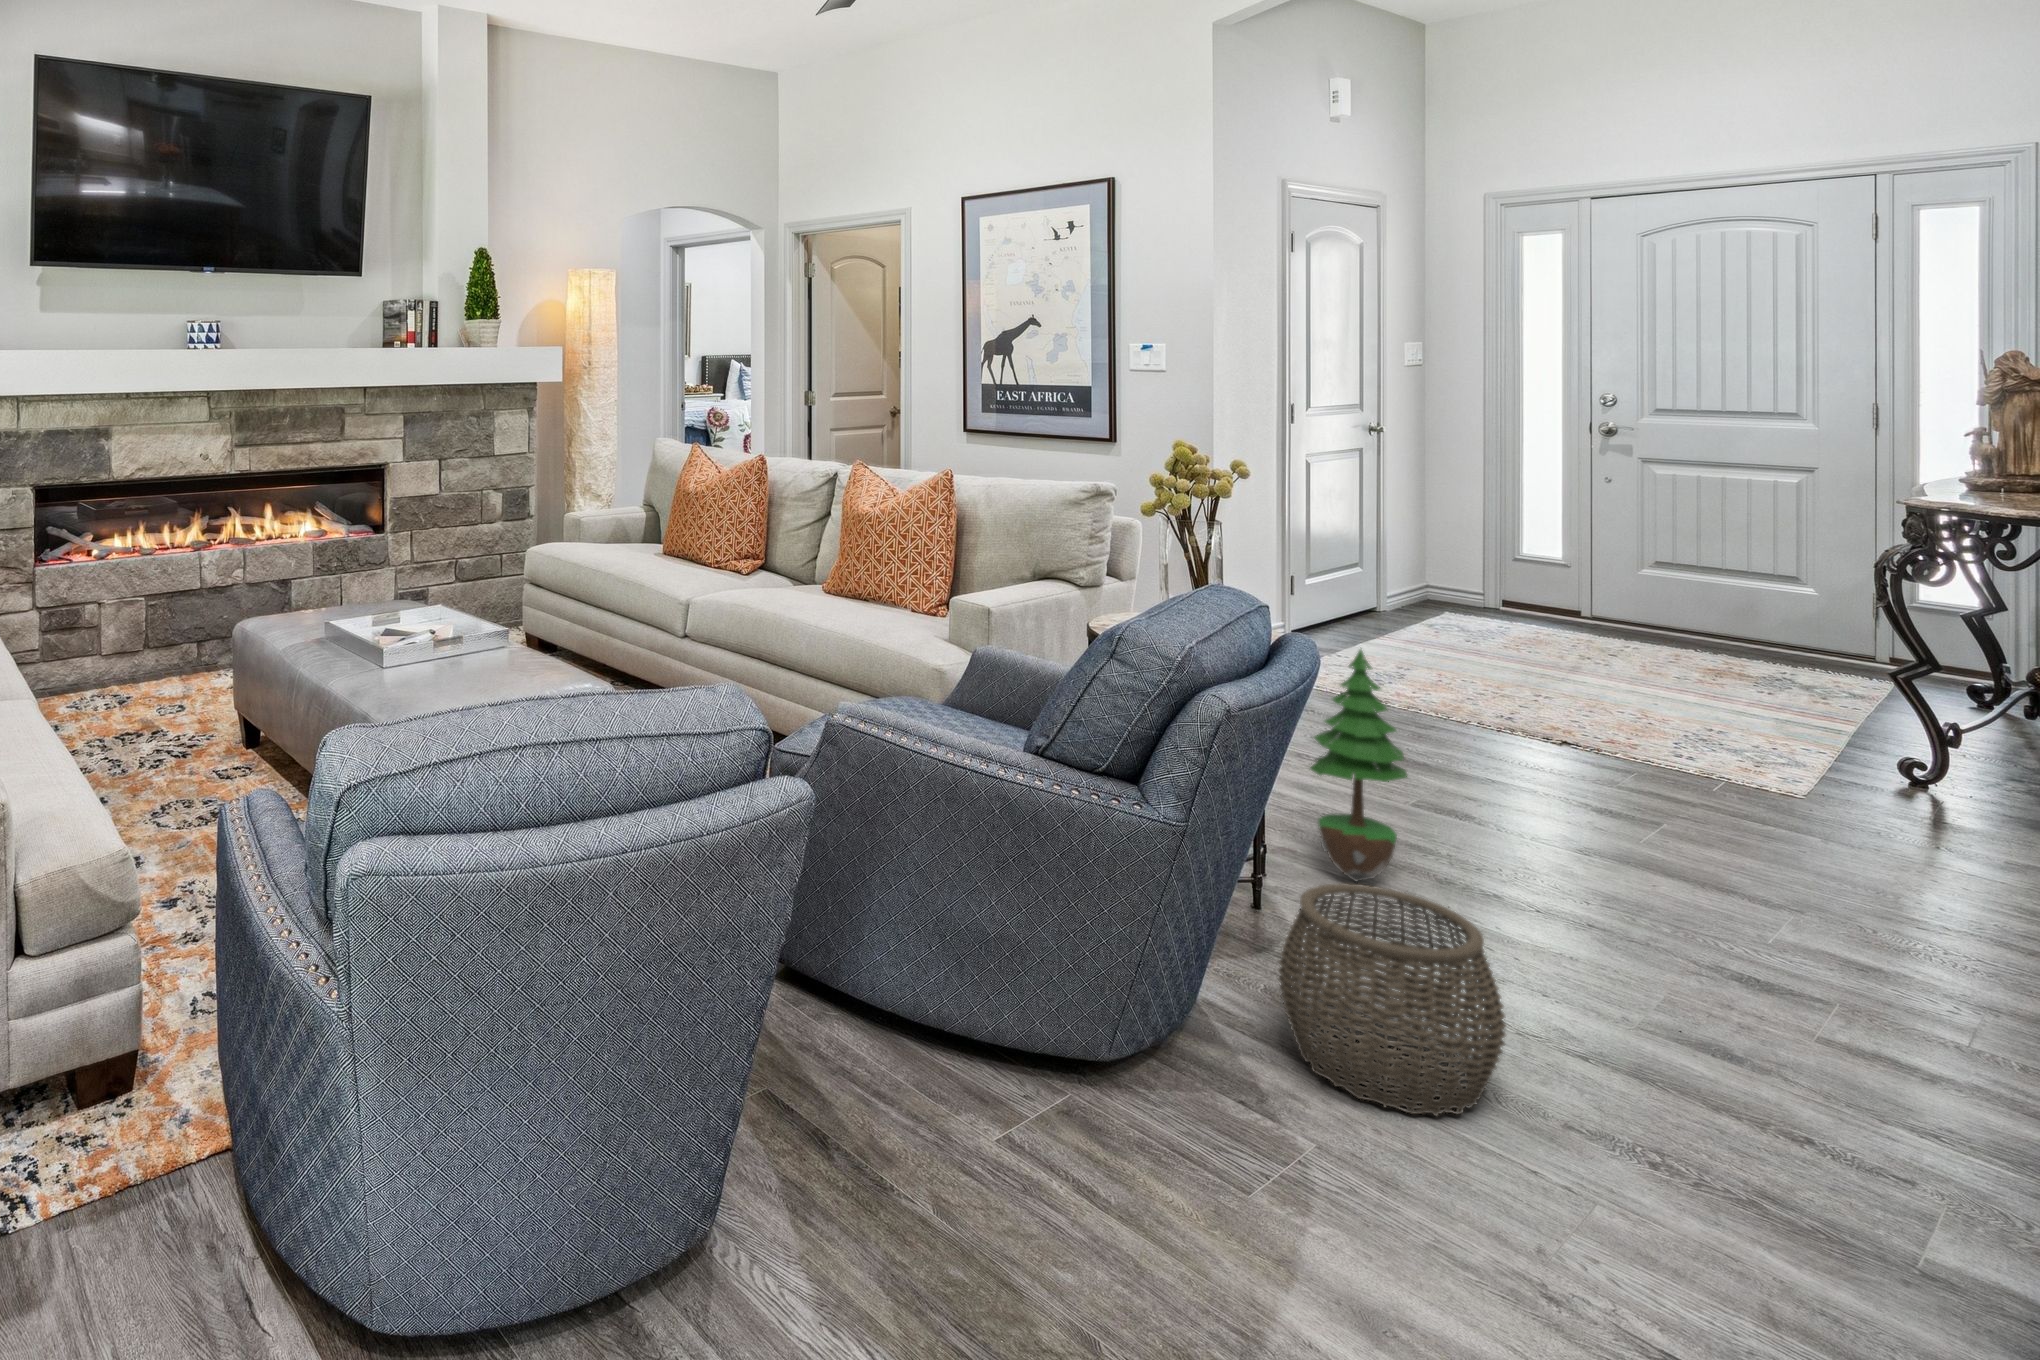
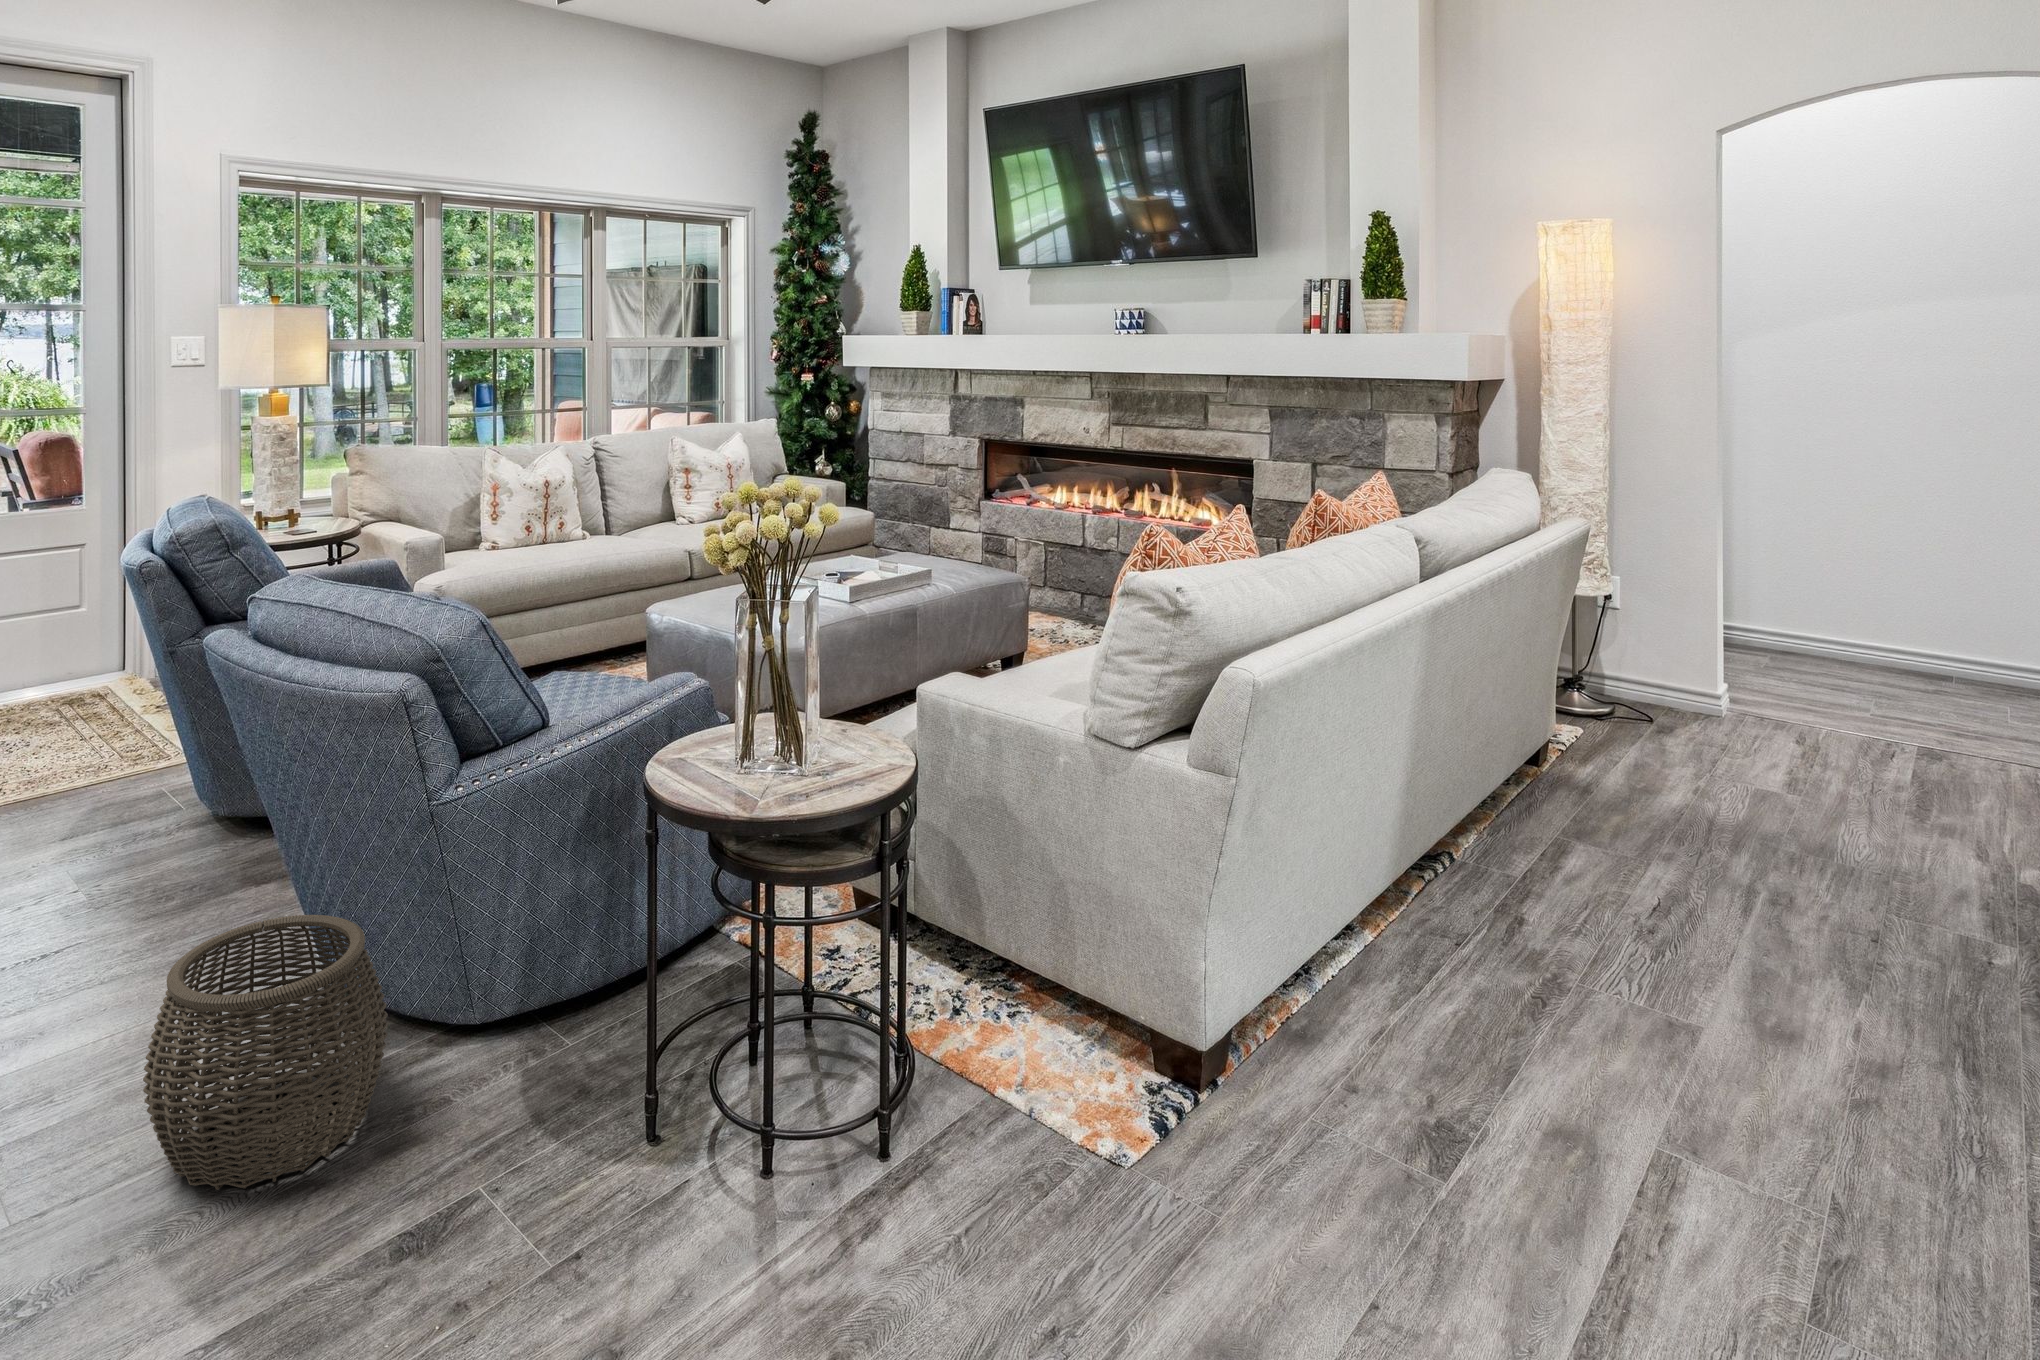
potted tree: present [1310,650,1407,881] -> none [752,828,903,1242]

